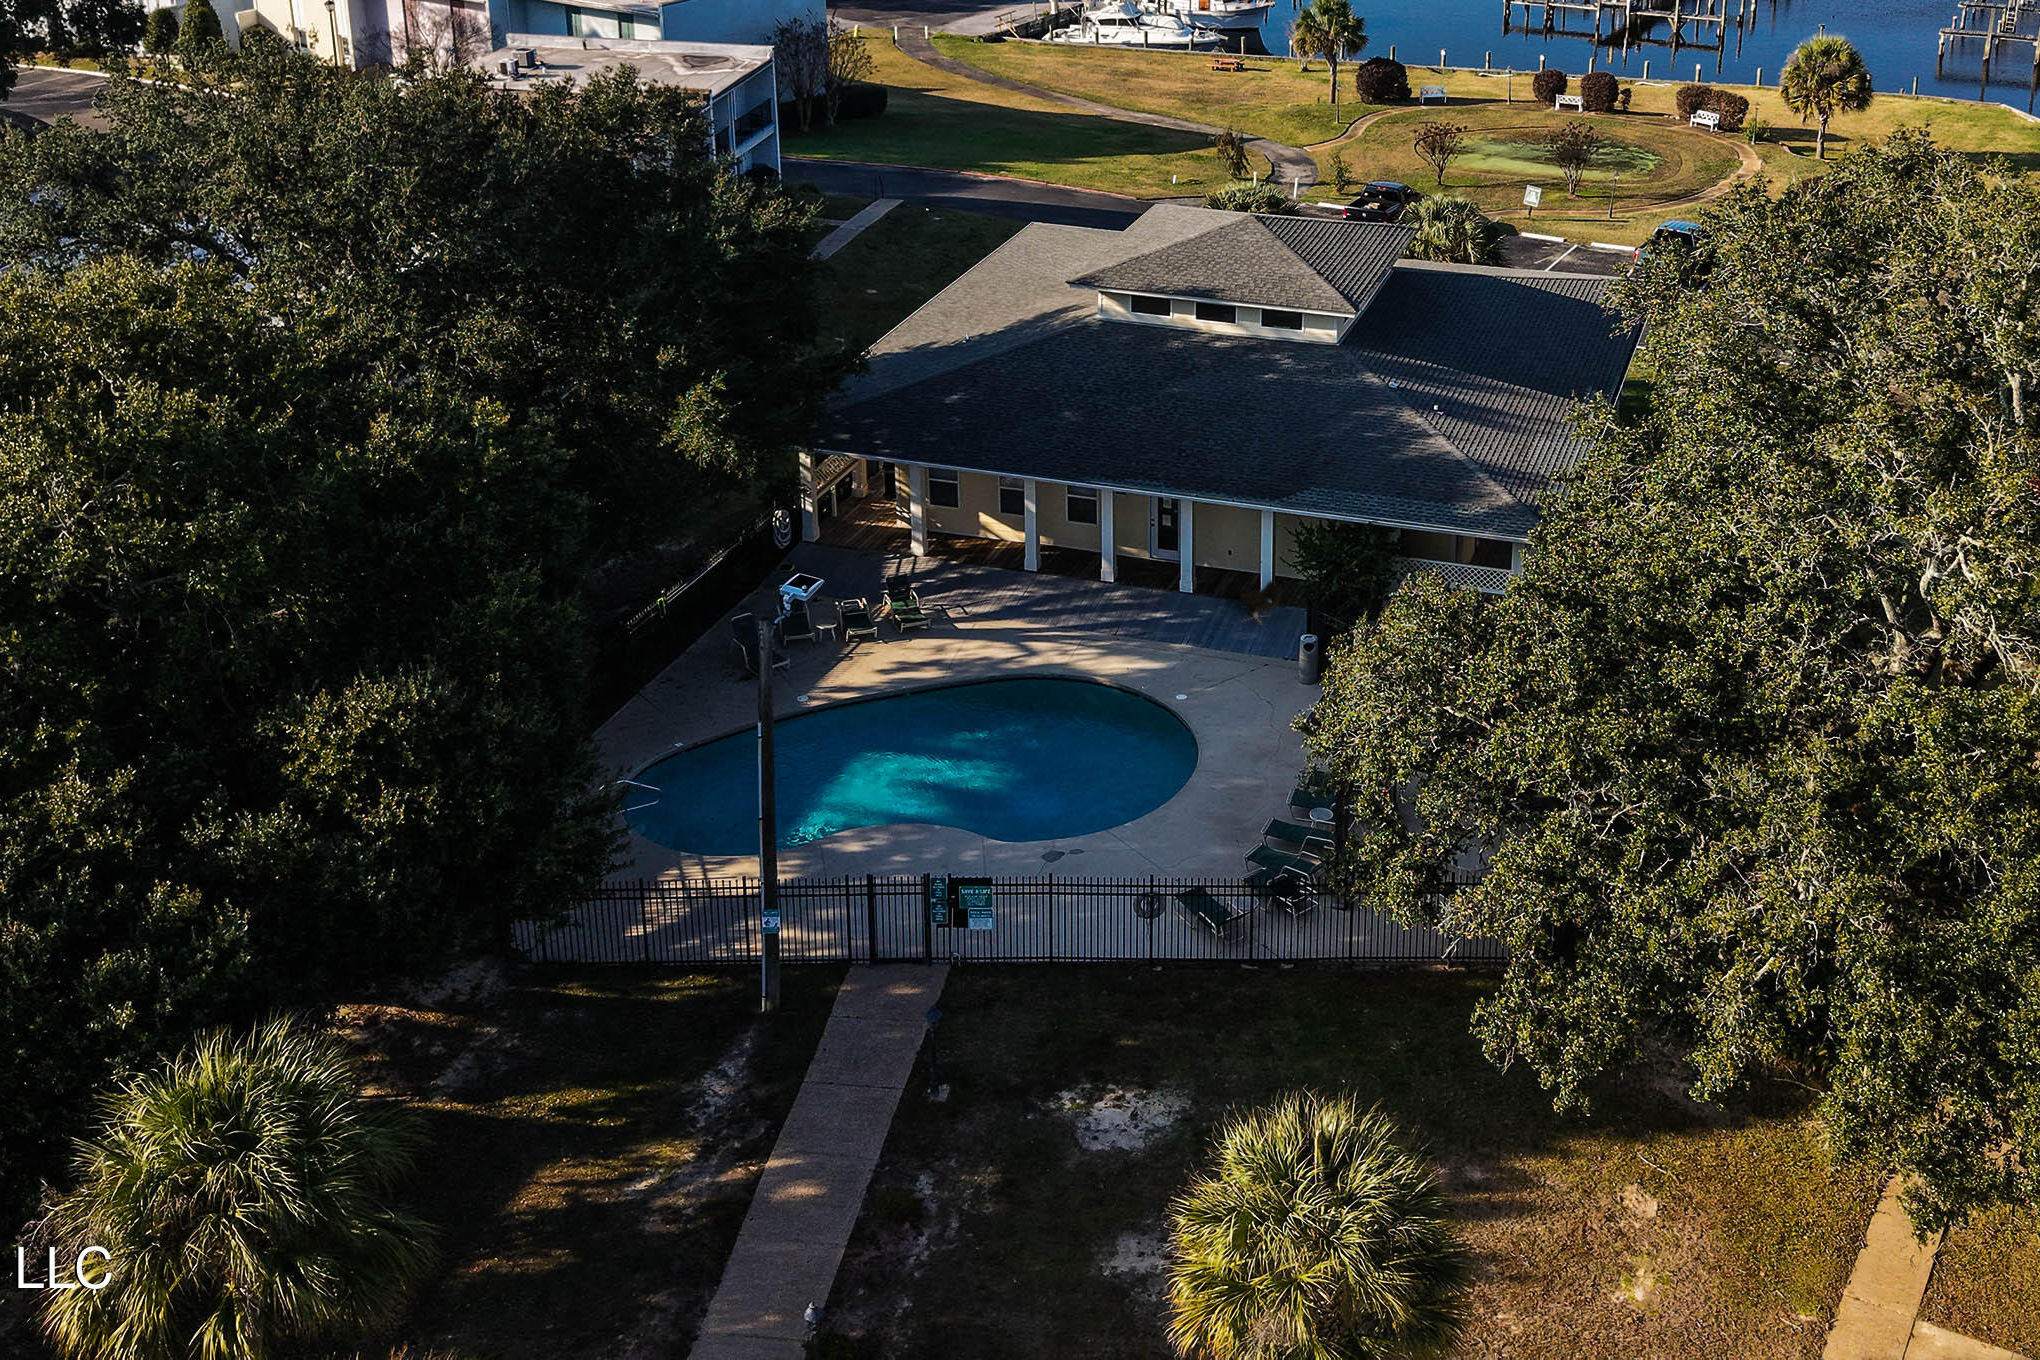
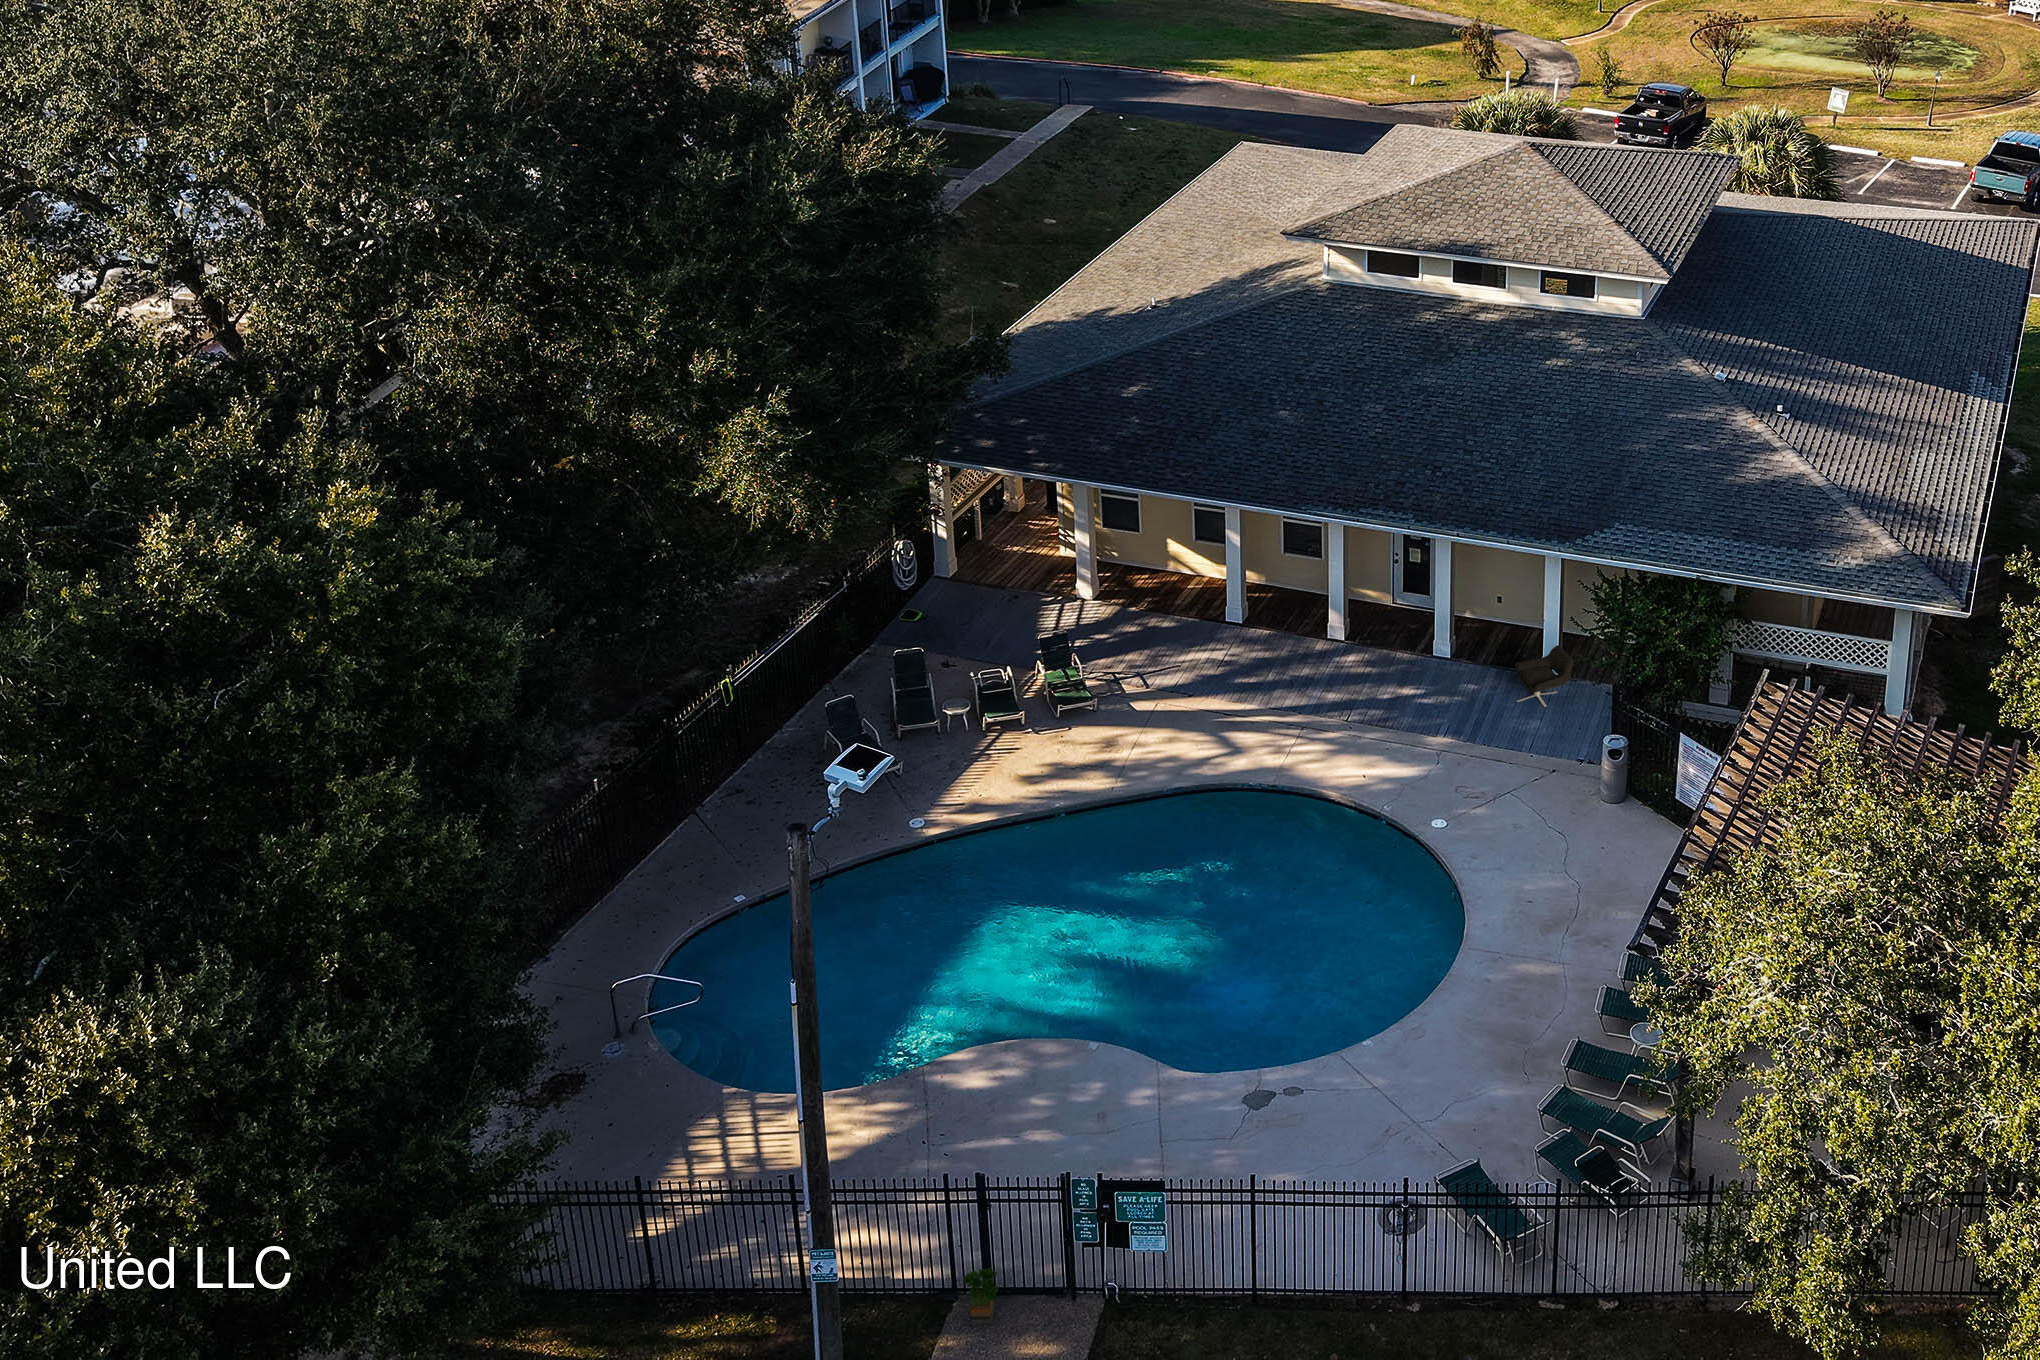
potted tree: none [857,936,882,974] -> present [962,1268,999,1324]

